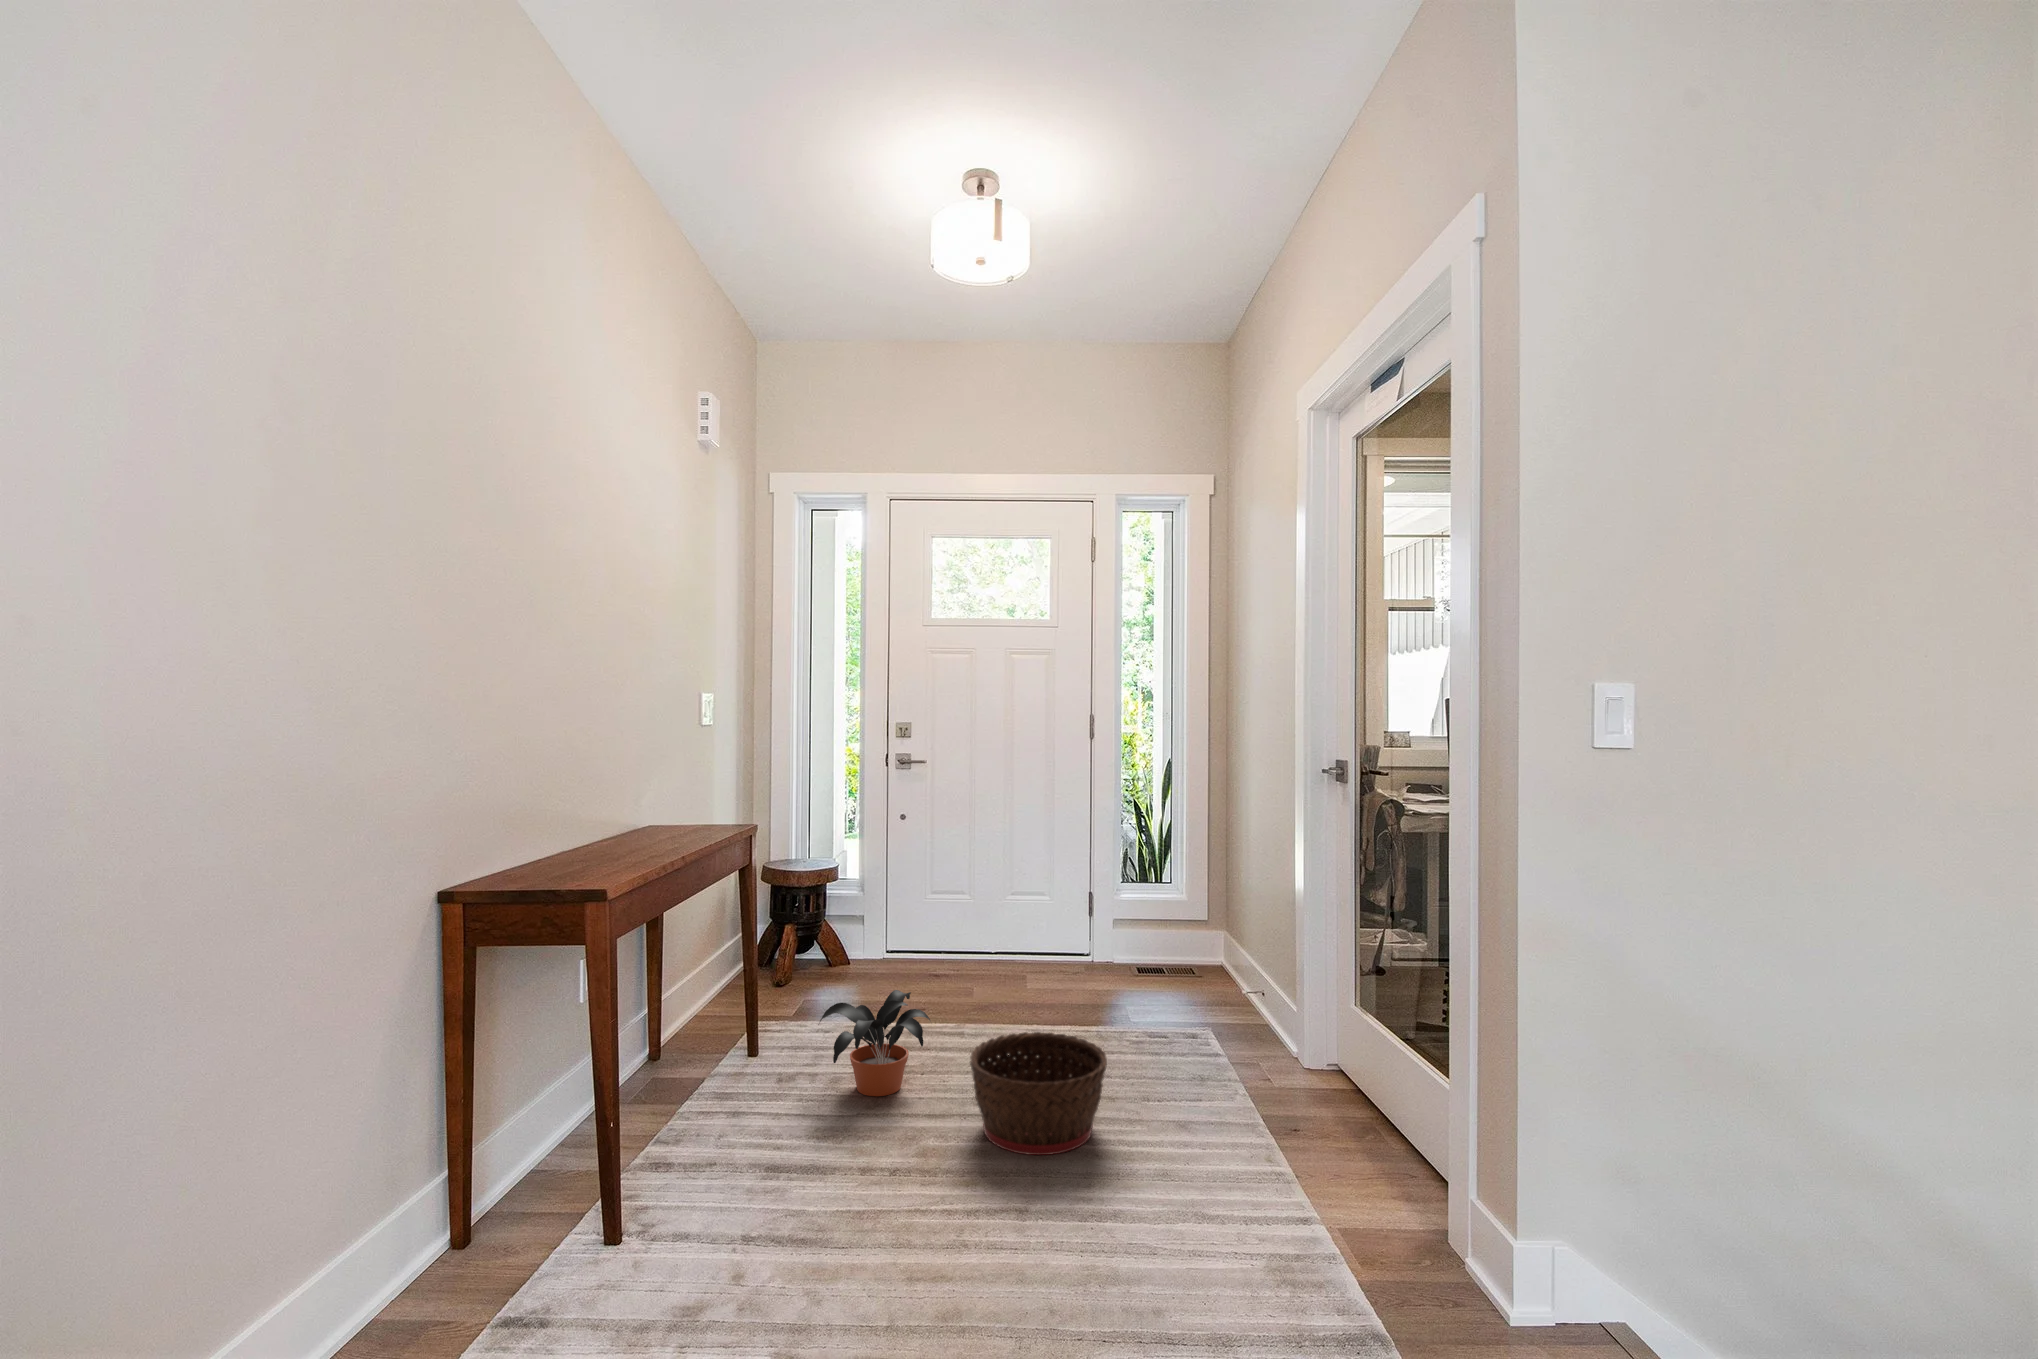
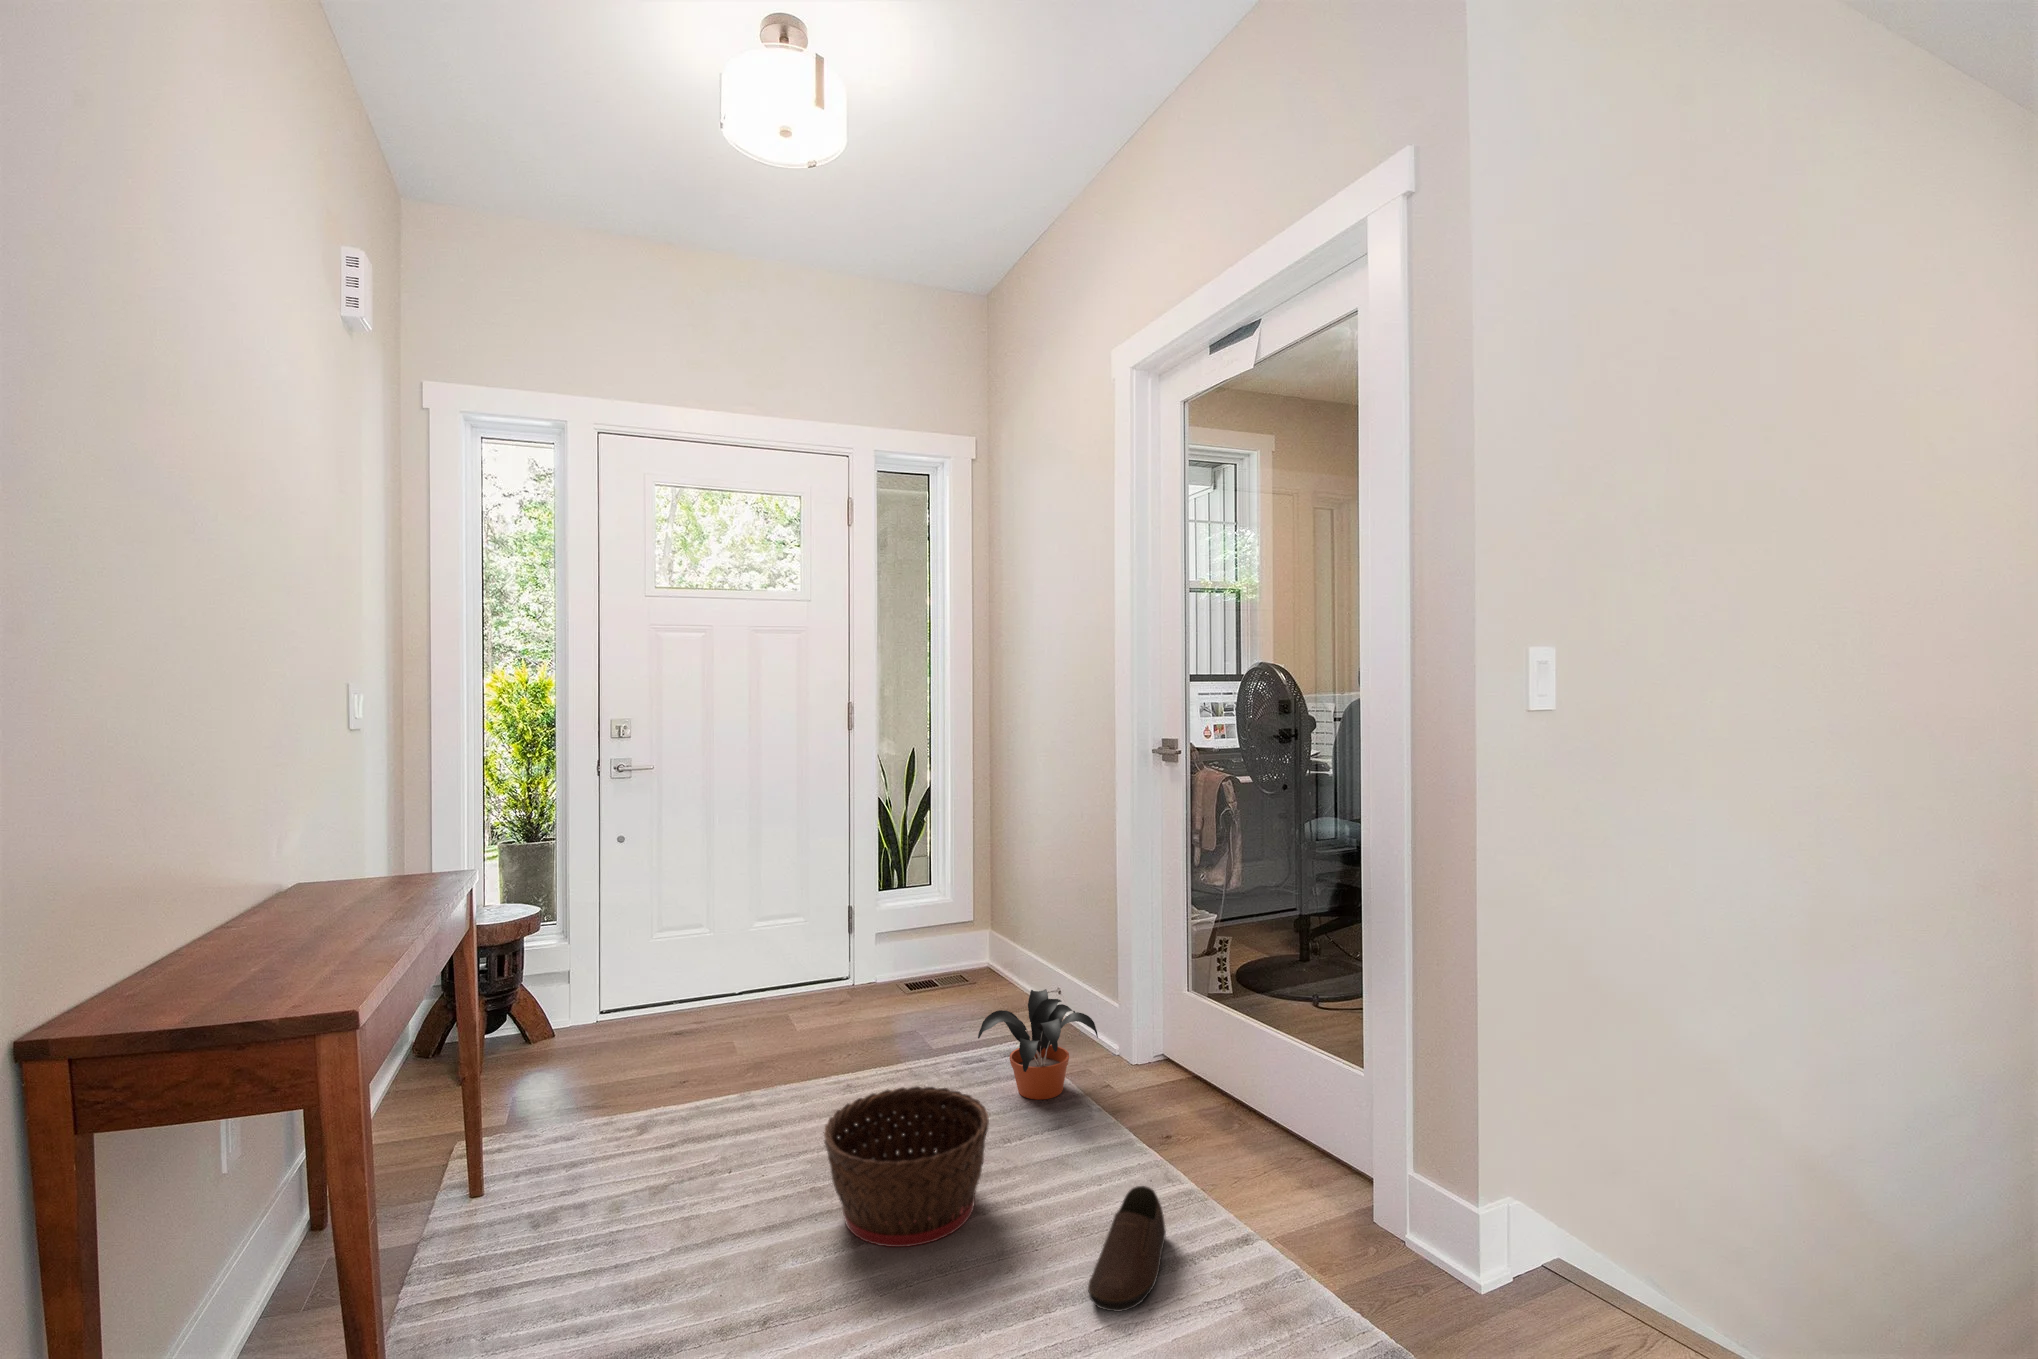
potted plant: present [820,990,930,1096] -> present [978,989,1098,1100]
shoe: none [1134,1148,1234,1237] -> present [1088,1186,1166,1312]

